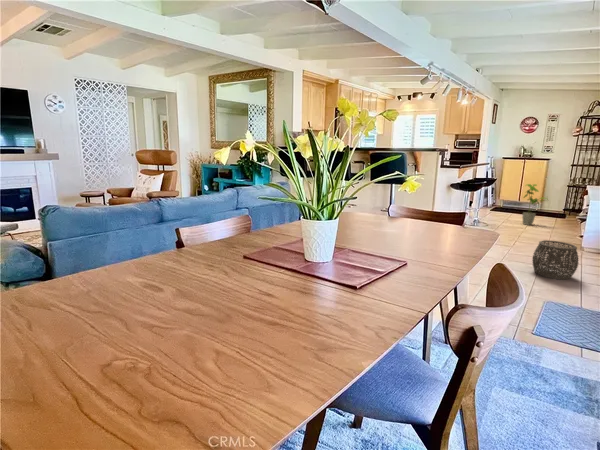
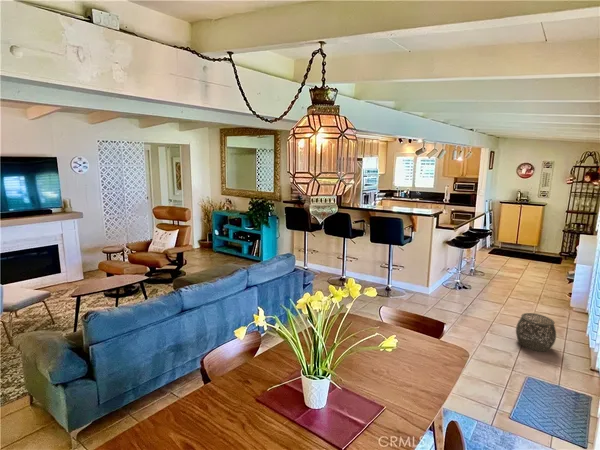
house plant: present [522,184,546,225] -> none [516,238,541,276]

